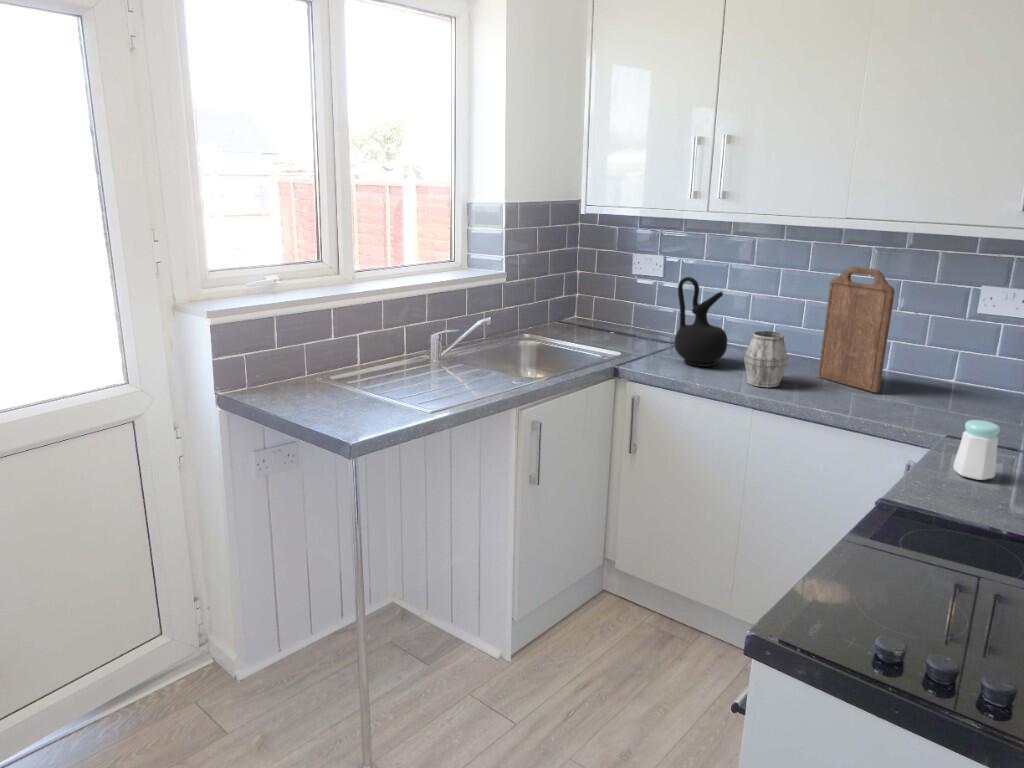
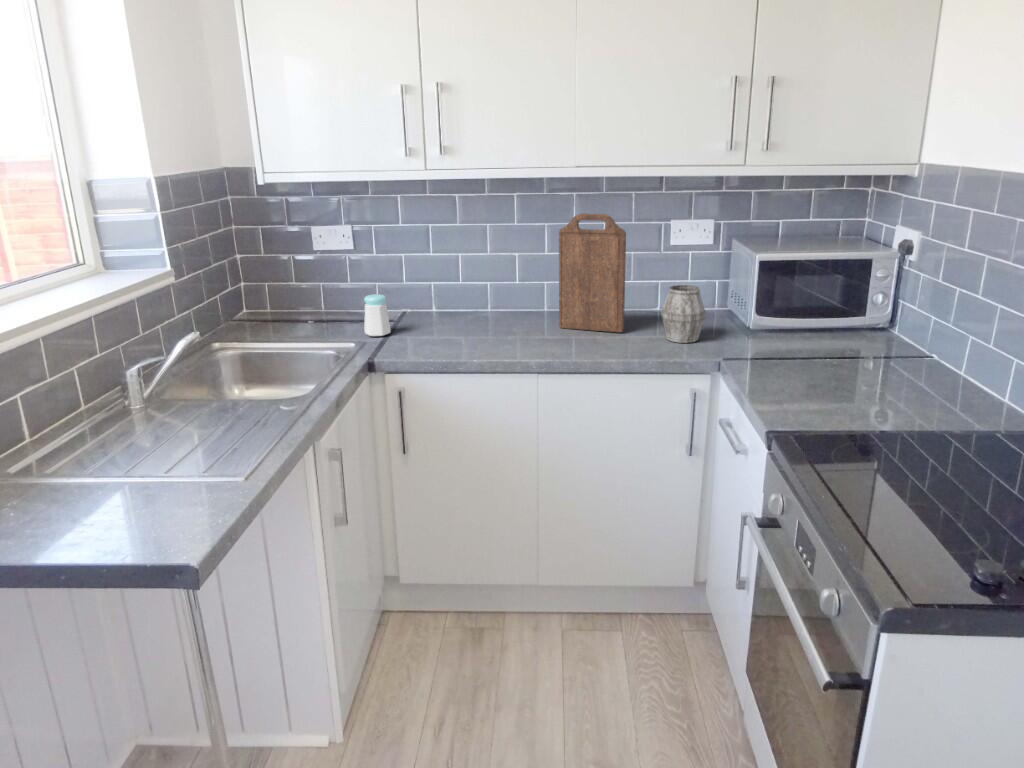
ceramic jug: present [674,277,727,367] -> none [410,245,471,341]
mug: present [744,331,788,387] -> present [662,285,706,343]
salt shaker: present [953,420,1000,480] -> present [364,294,391,336]

